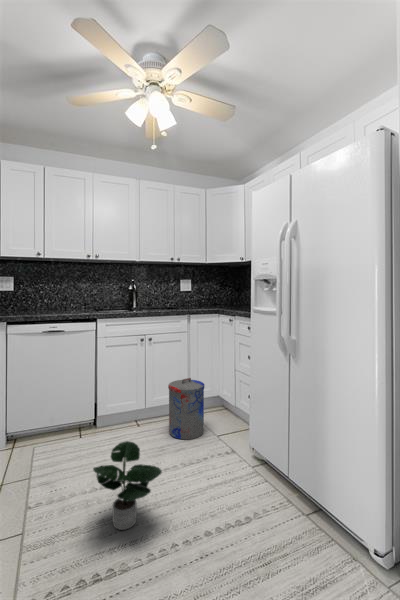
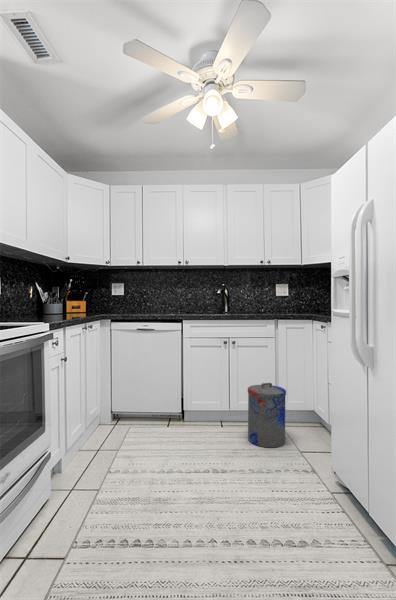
potted plant: present [93,441,162,530] -> none [146,431,211,515]

